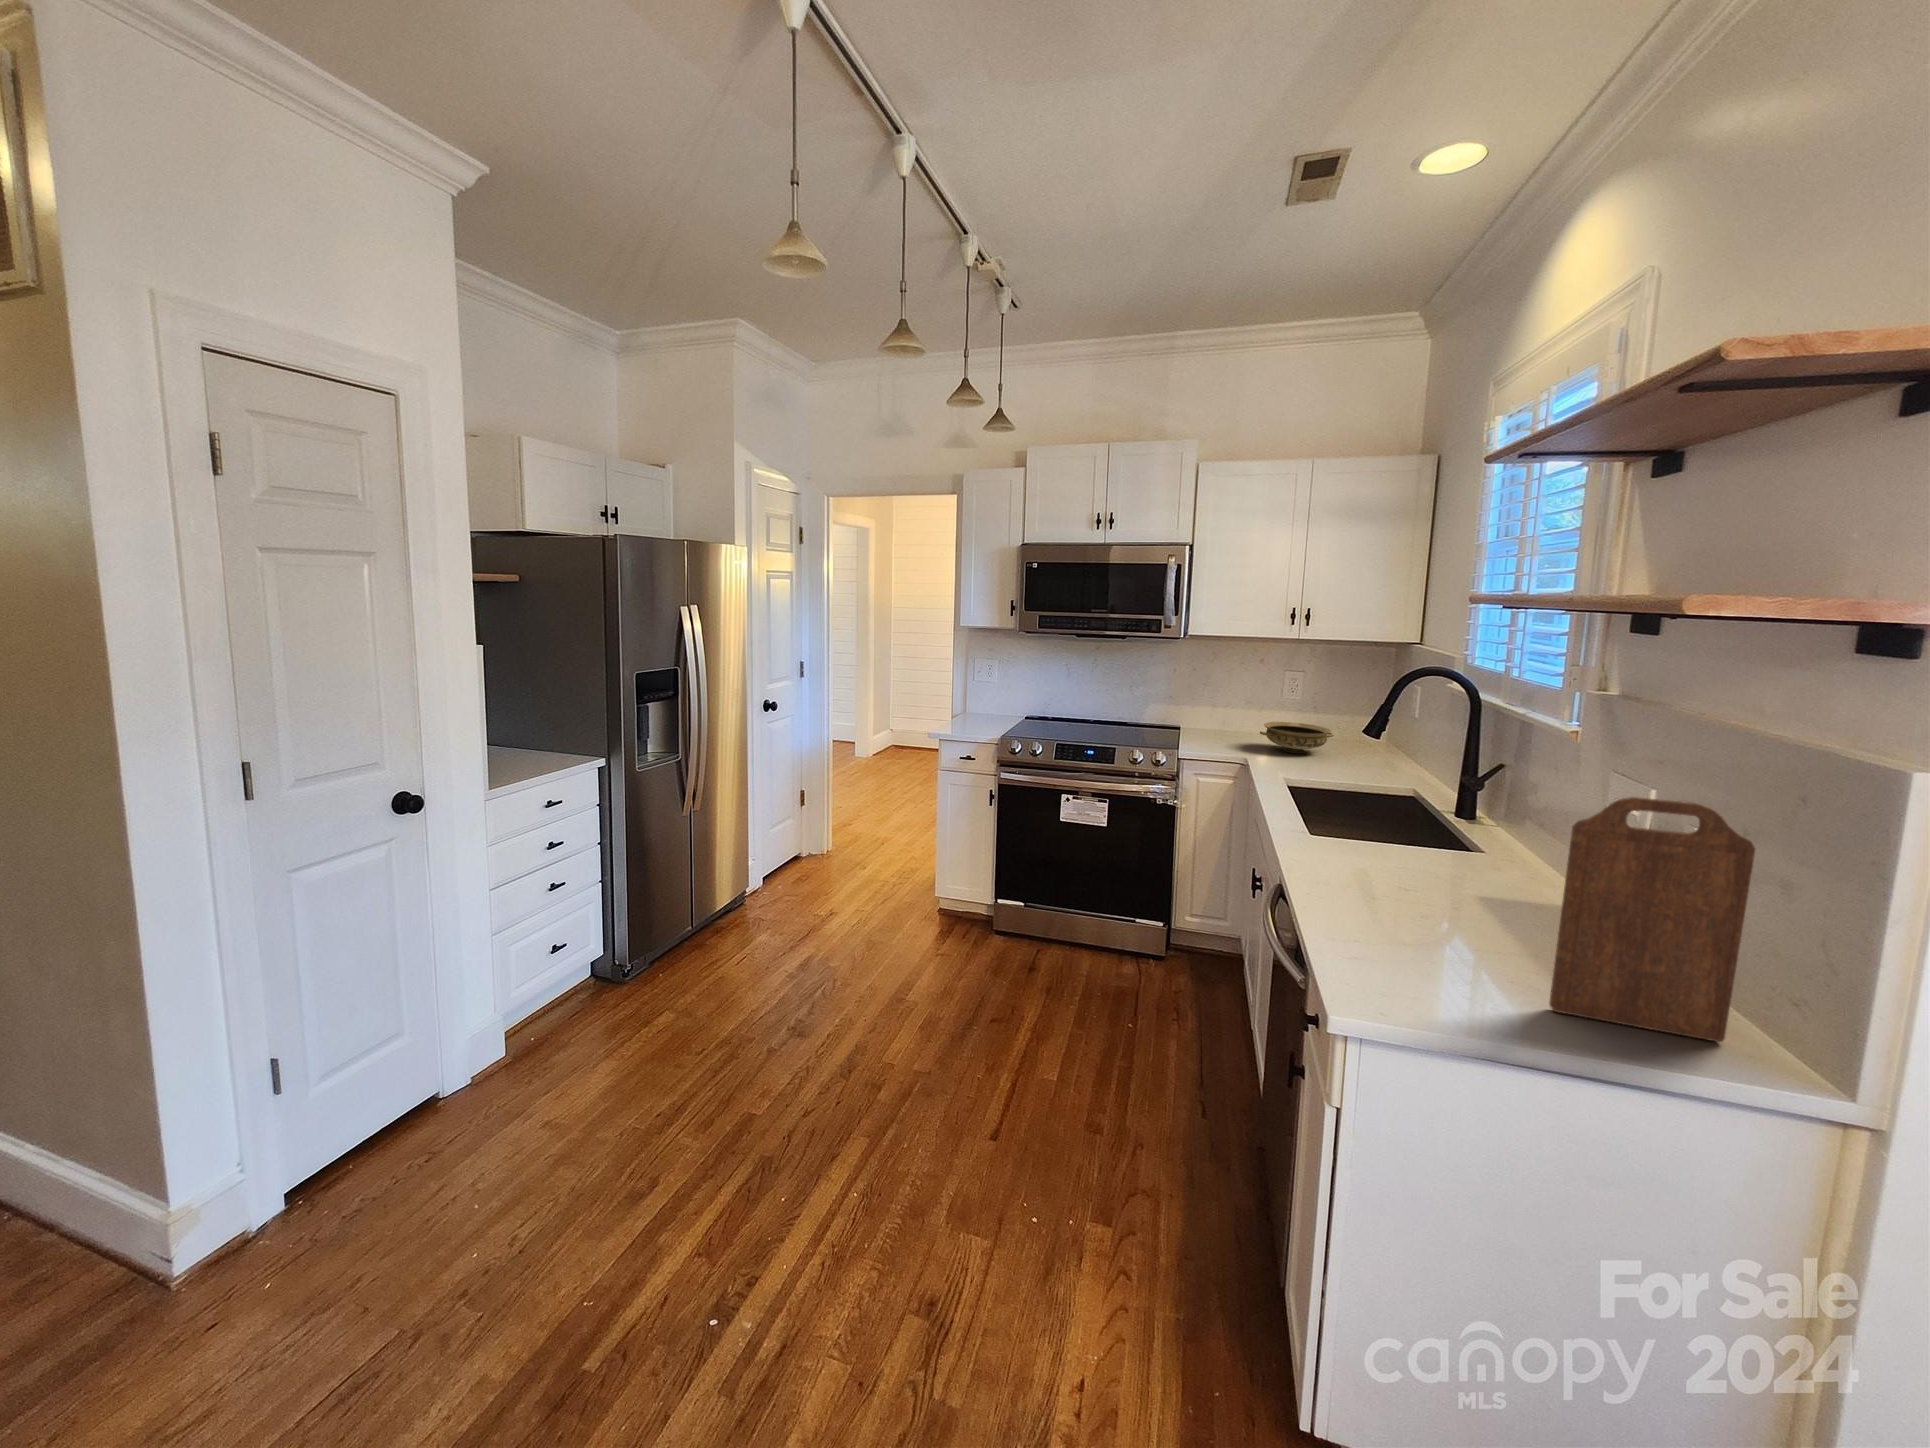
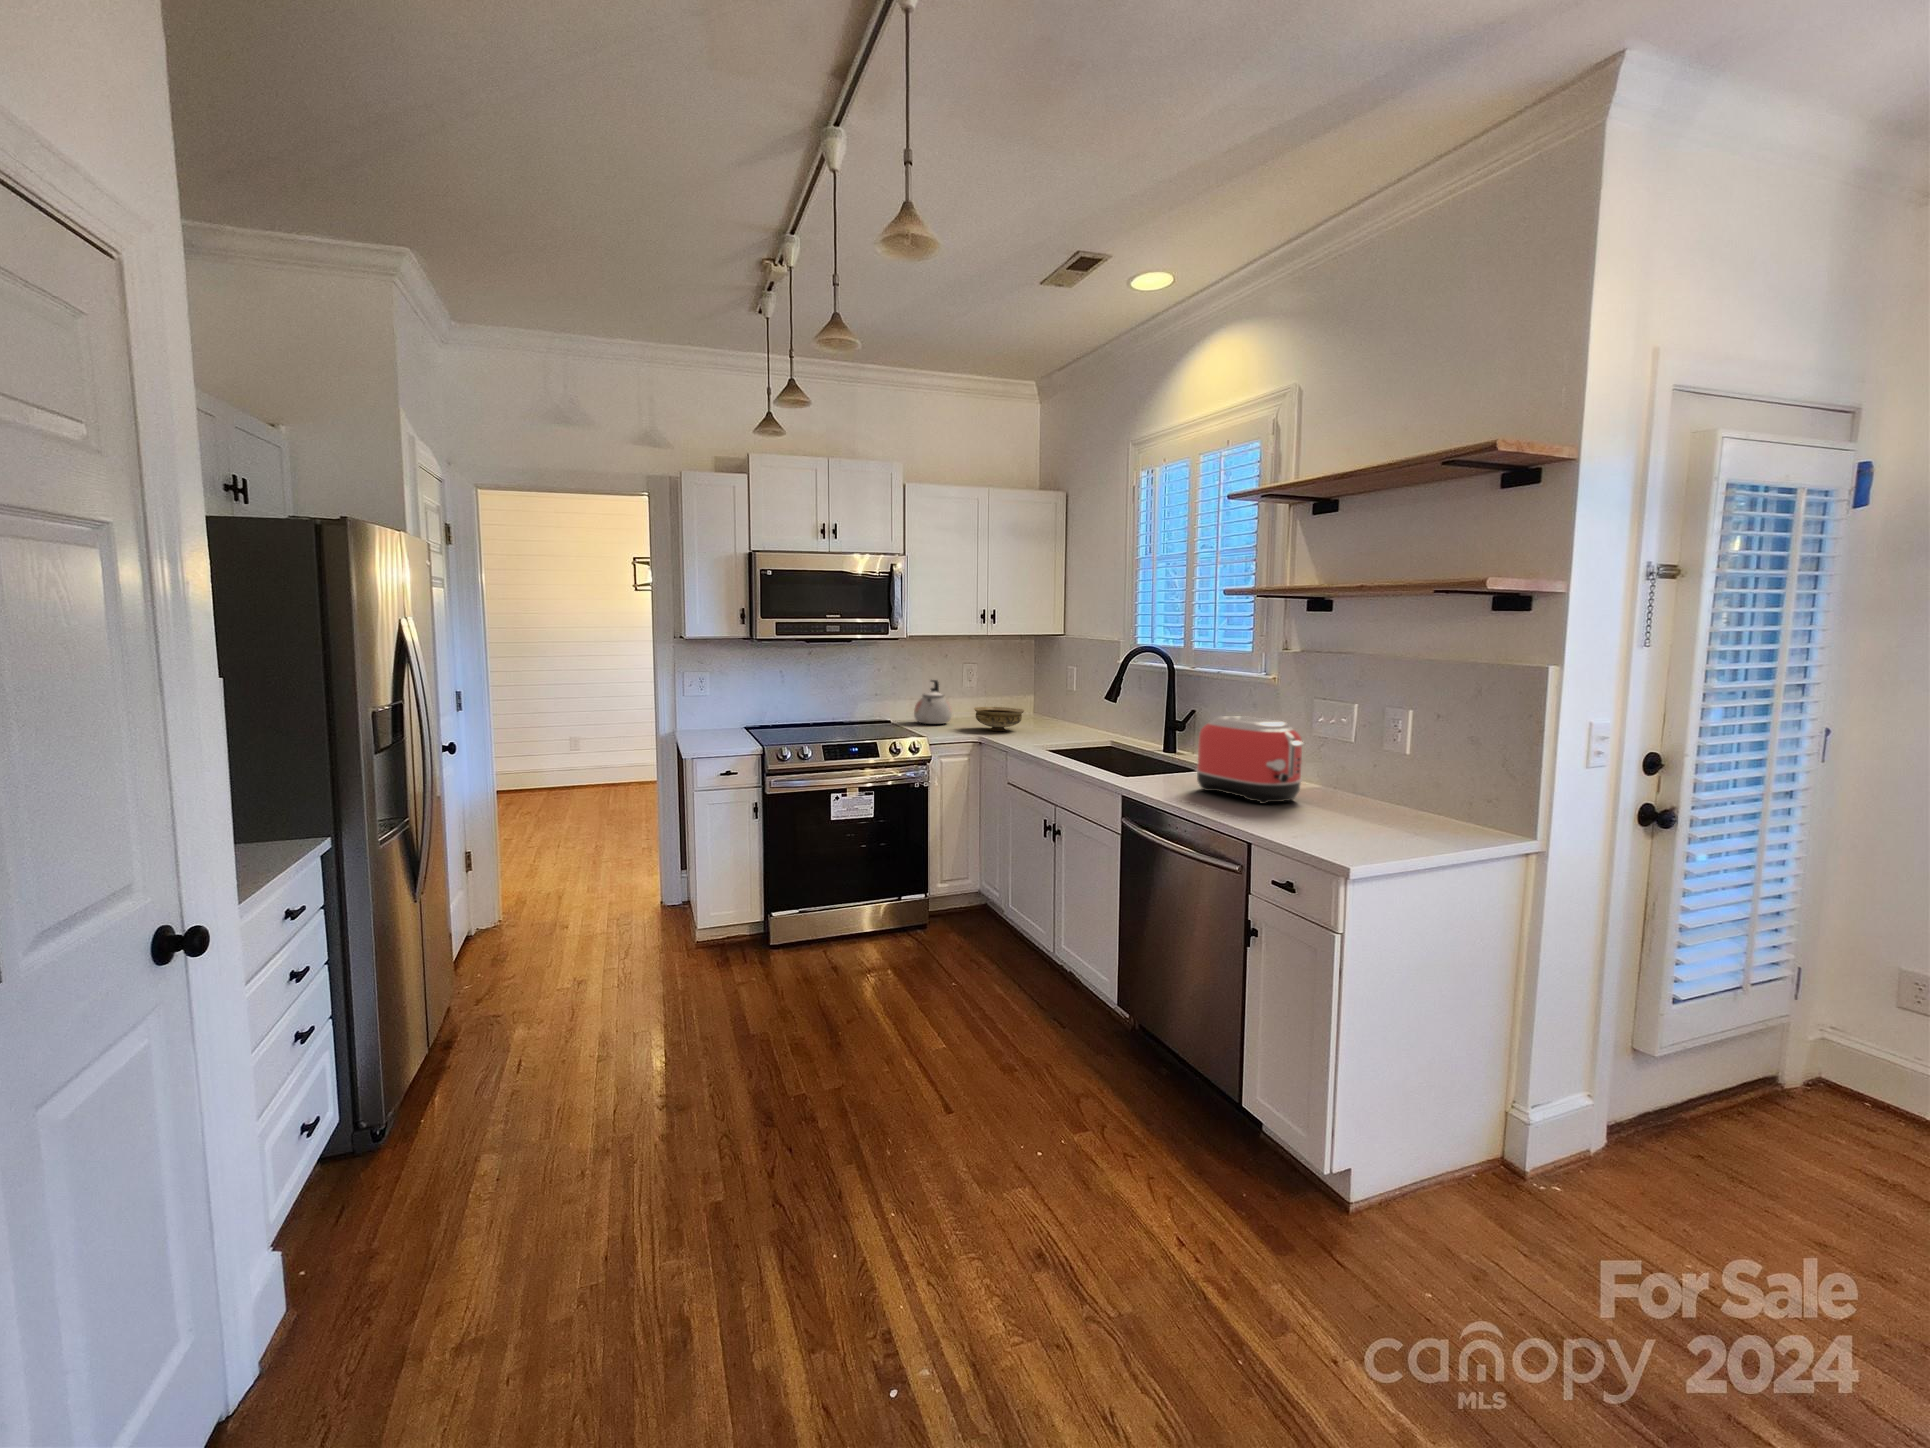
kettle: none [1211,685,1257,735] -> present [914,680,952,724]
toaster: none [1356,781,1511,923] -> present [1196,716,1305,804]
cutting board: present [1549,797,1755,1042] -> none [1388,692,1458,829]

